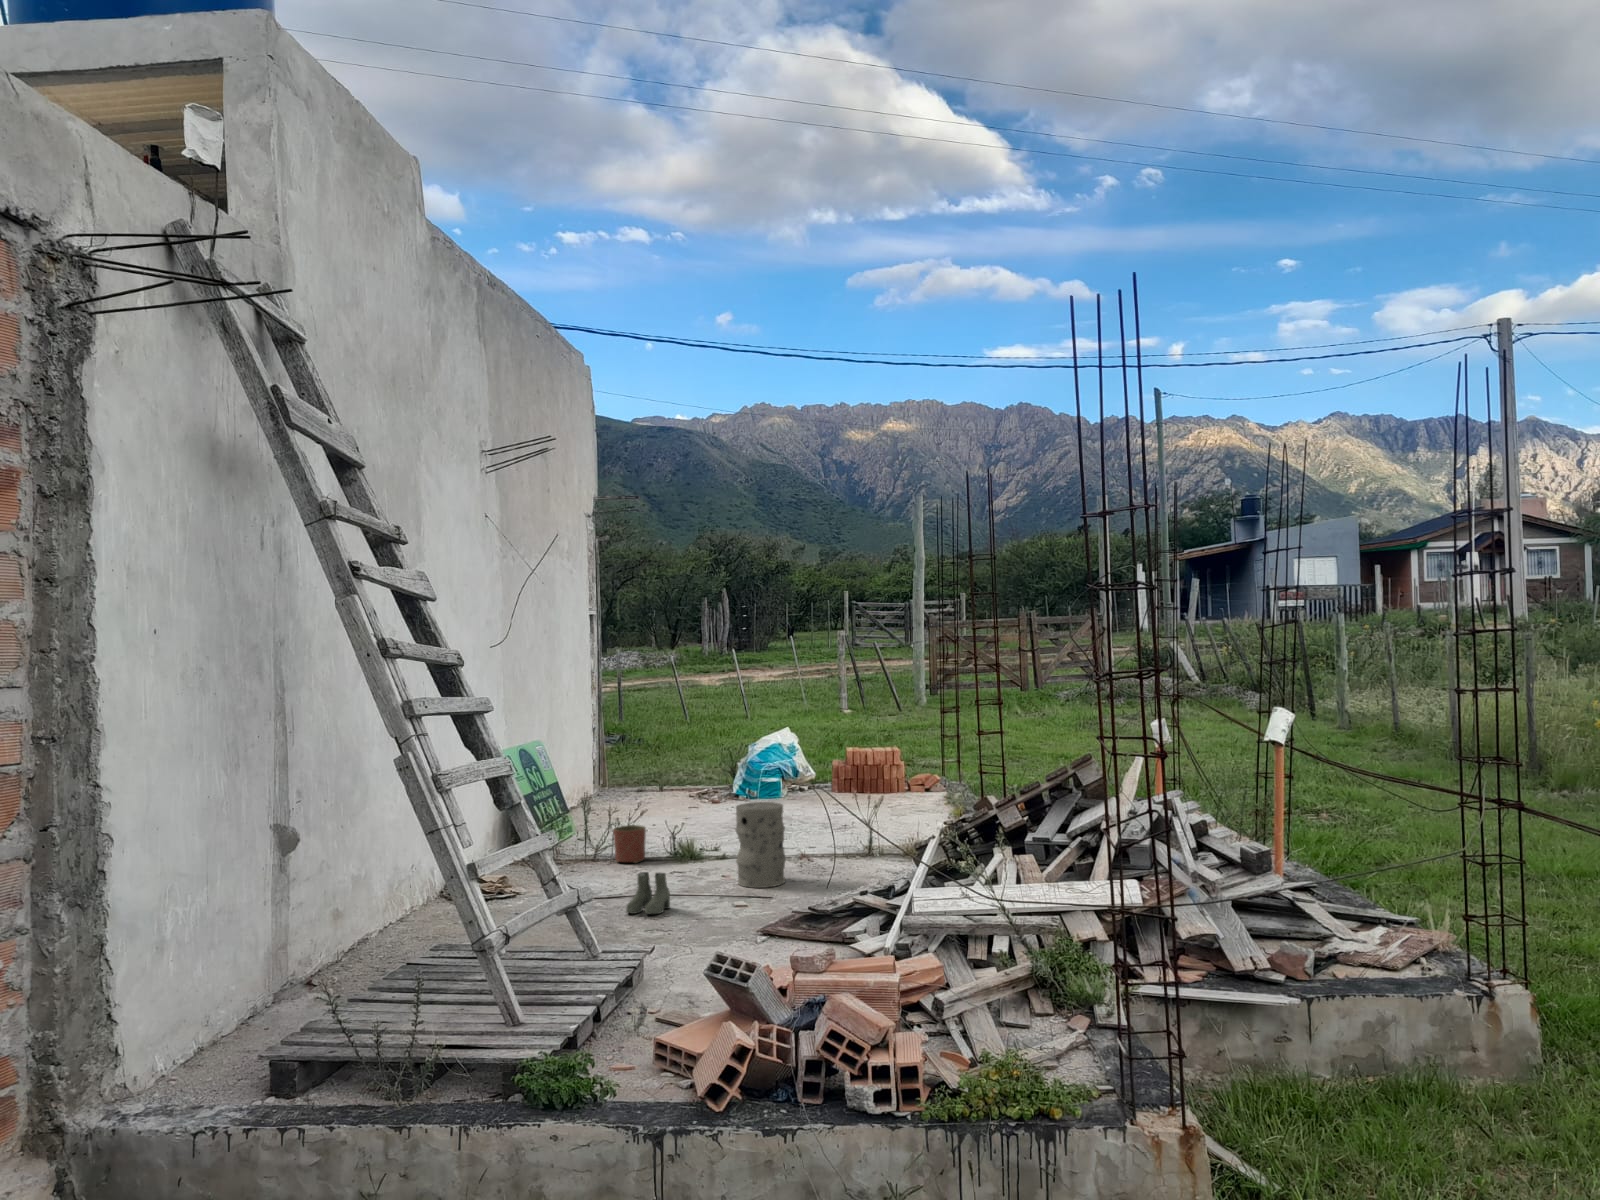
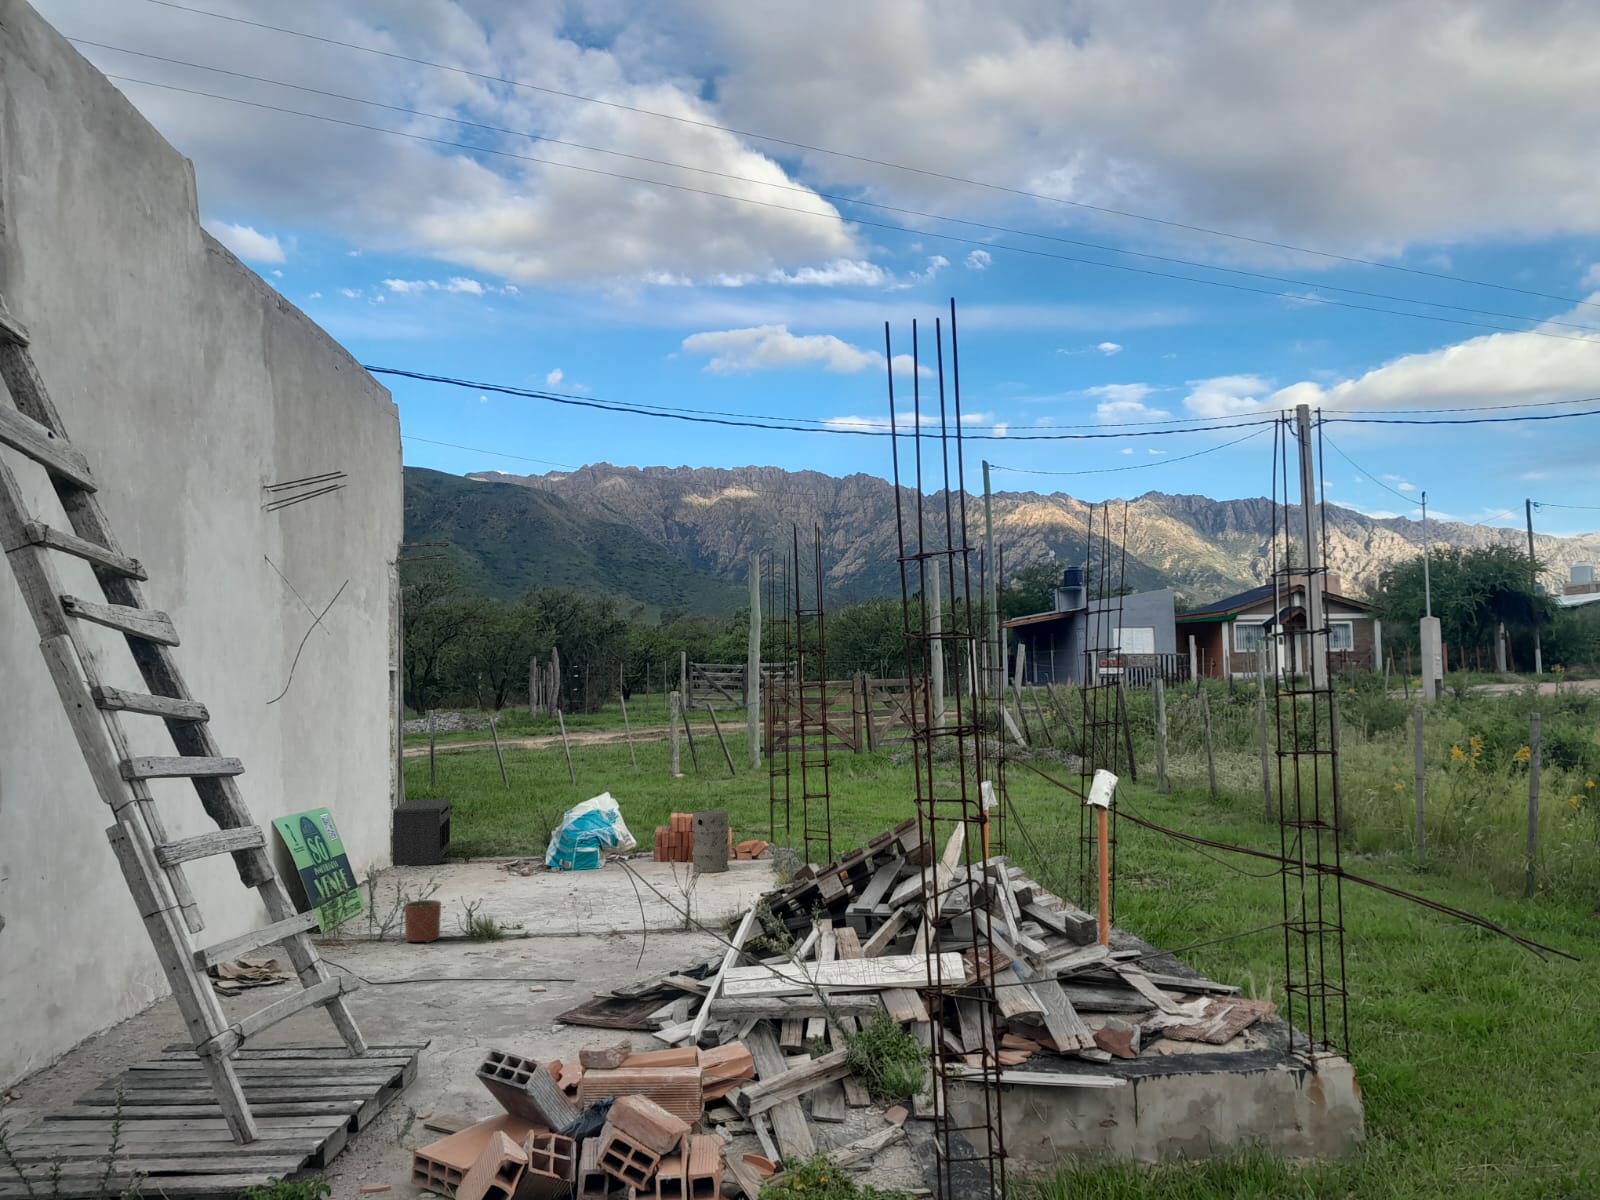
bench: none [592,733,642,795] -> present [393,799,450,866]
trash can: present [736,802,786,888] -> present [692,810,730,873]
boots: present [626,872,670,914] -> none [408,953,460,1001]

